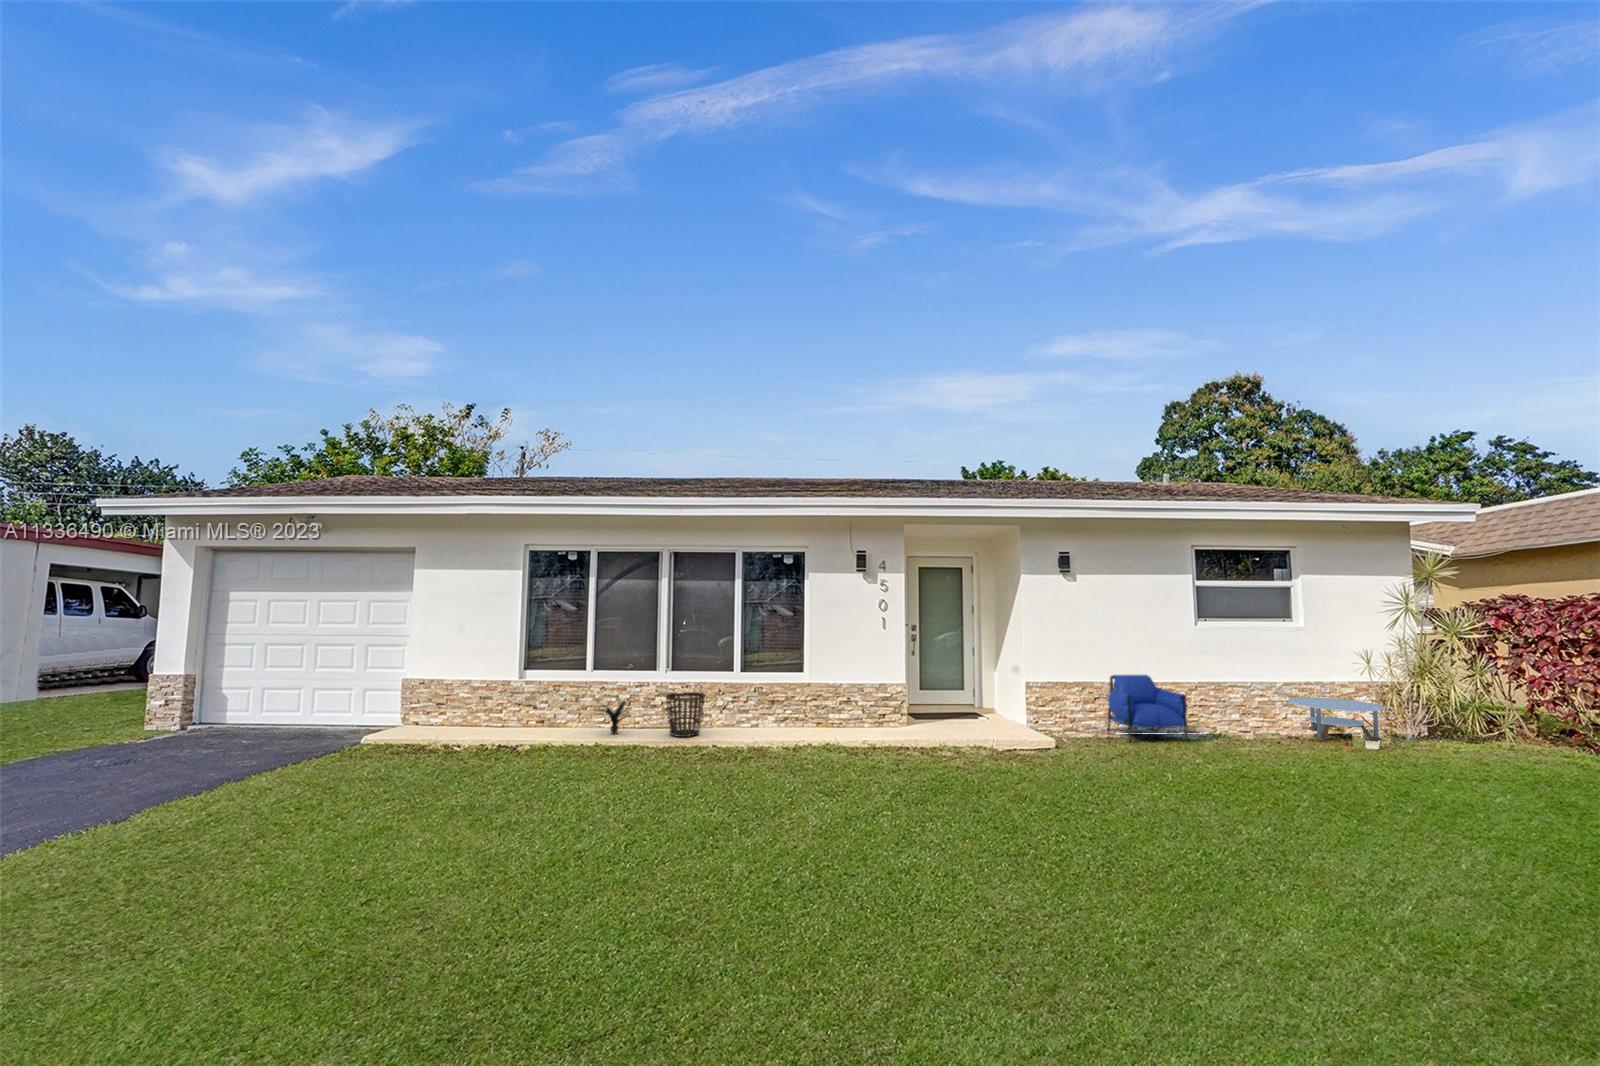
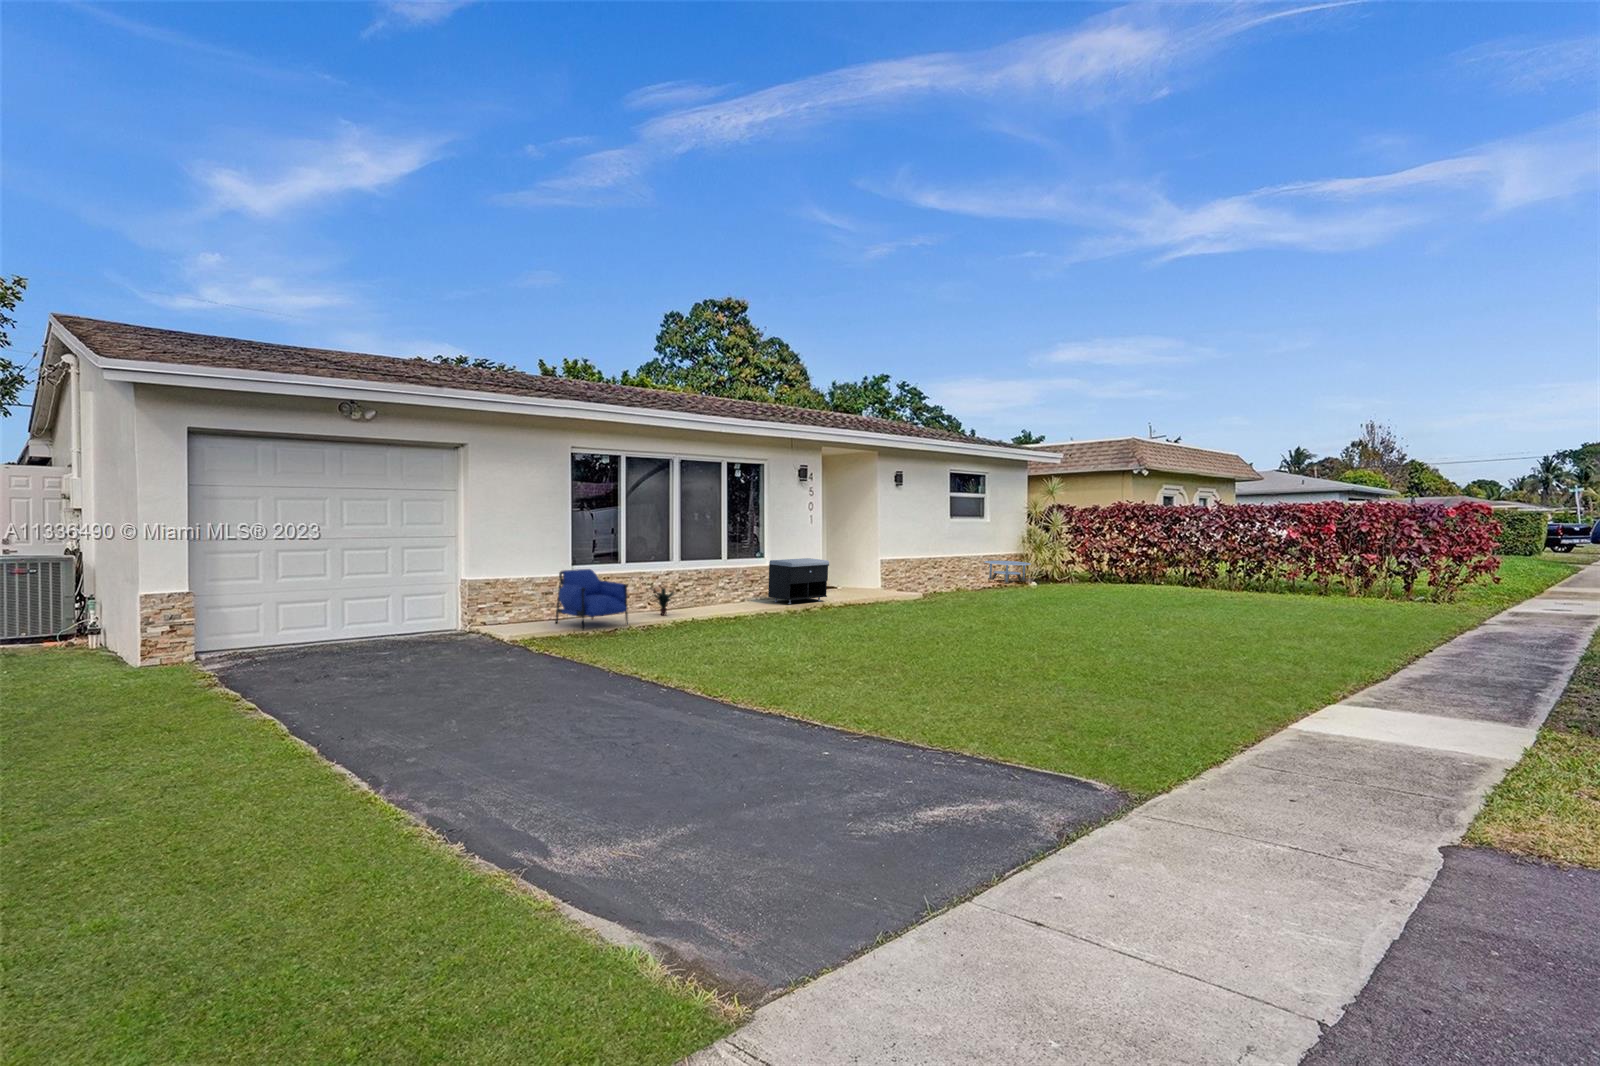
armchair: present [1107,675,1188,742] -> present [555,569,628,630]
storage bench: none [799,676,872,737] -> present [768,558,829,604]
basket: present [666,693,705,737] -> none [697,577,730,612]

